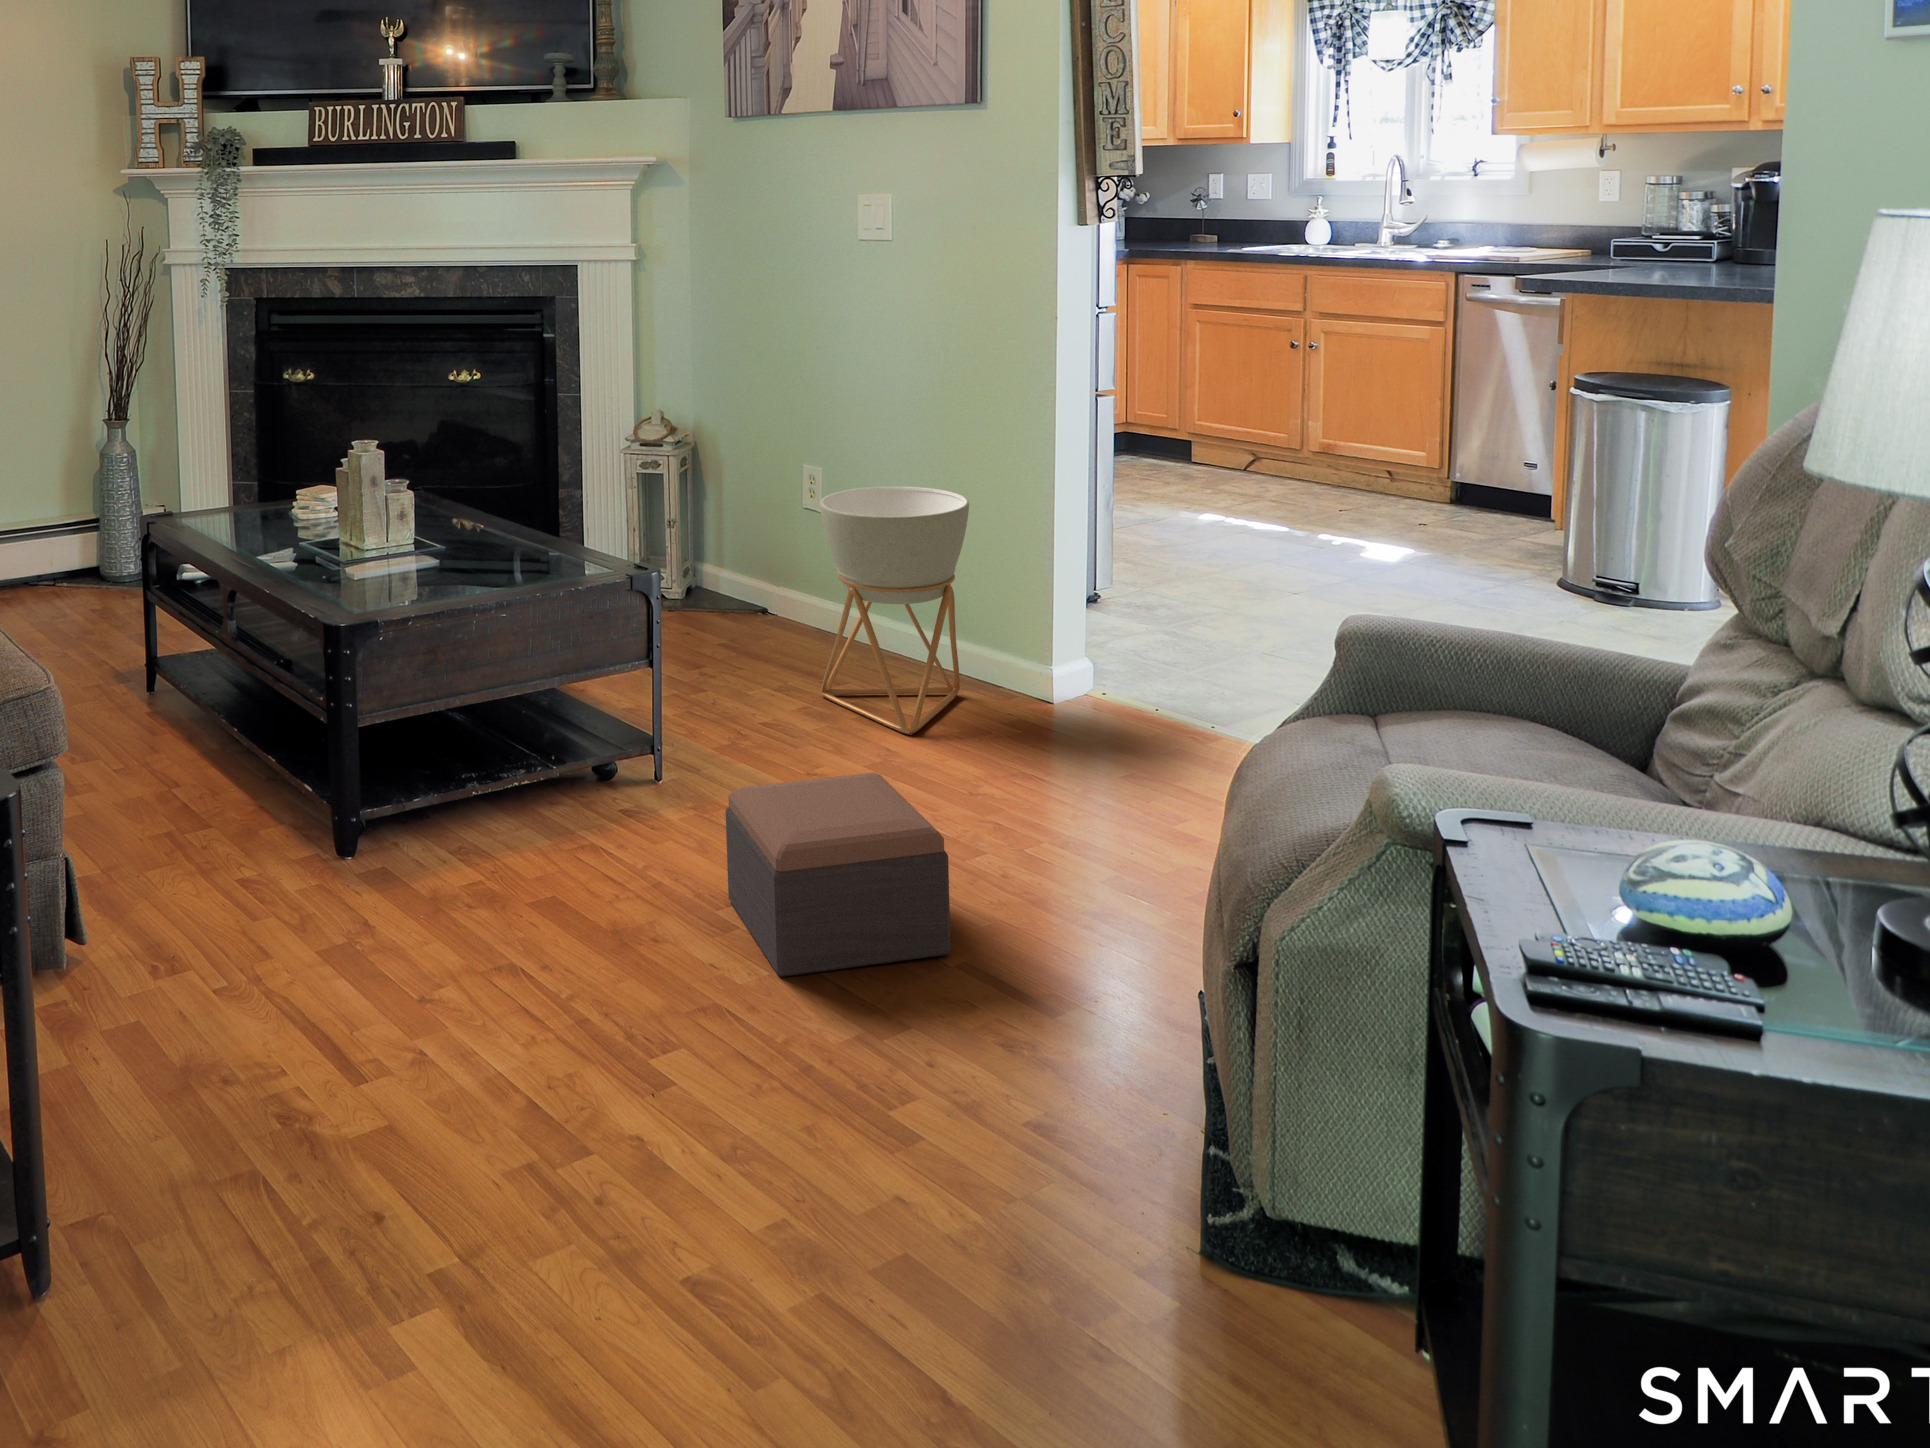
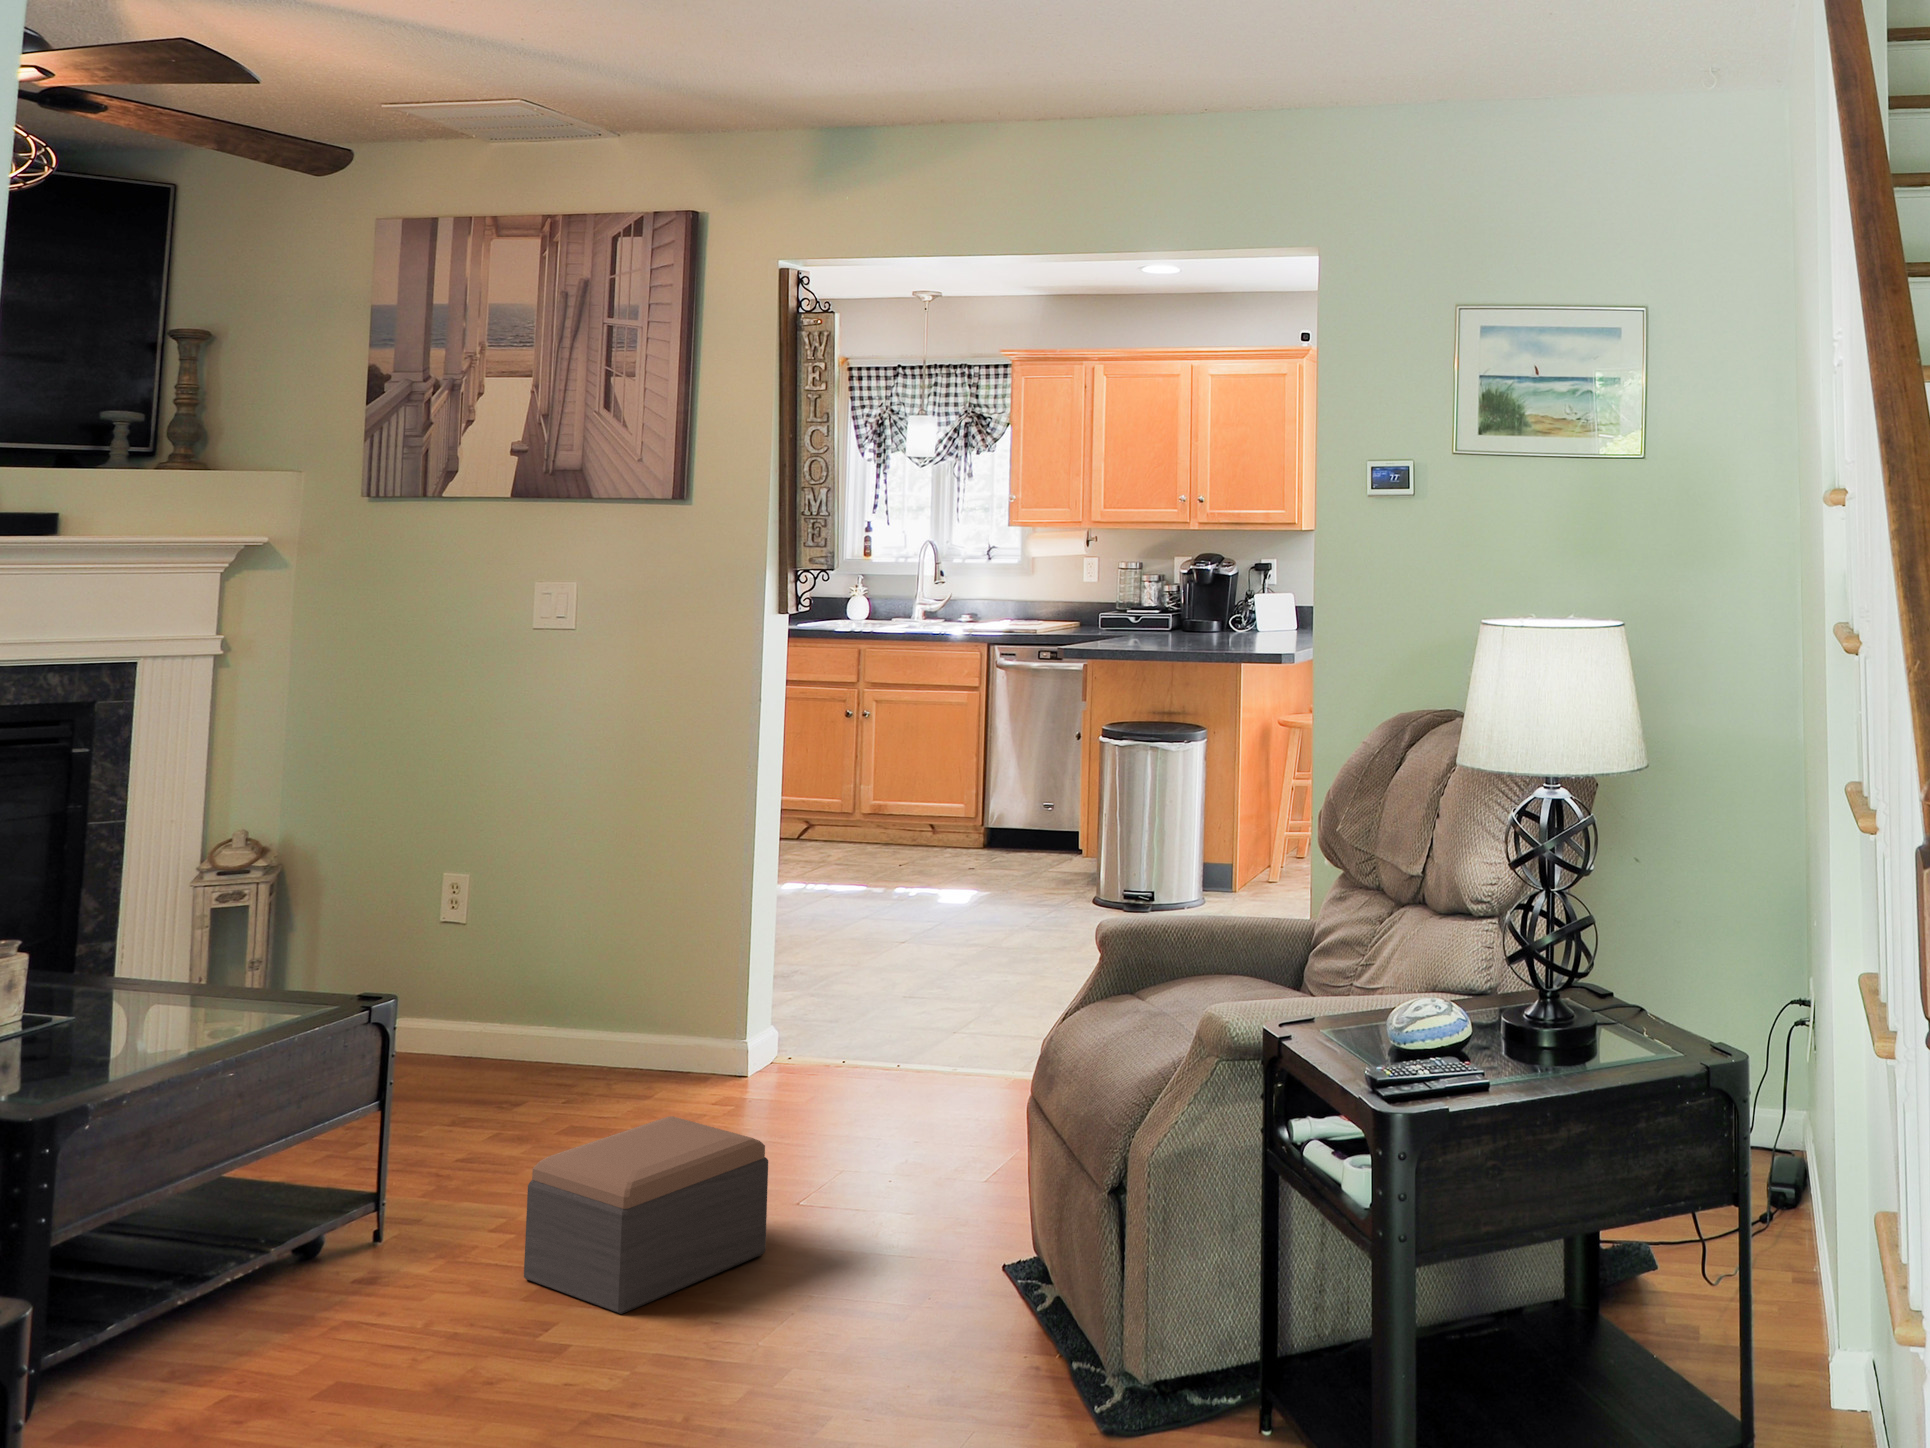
planter: present [820,486,969,735] -> none [488,868,668,1115]

